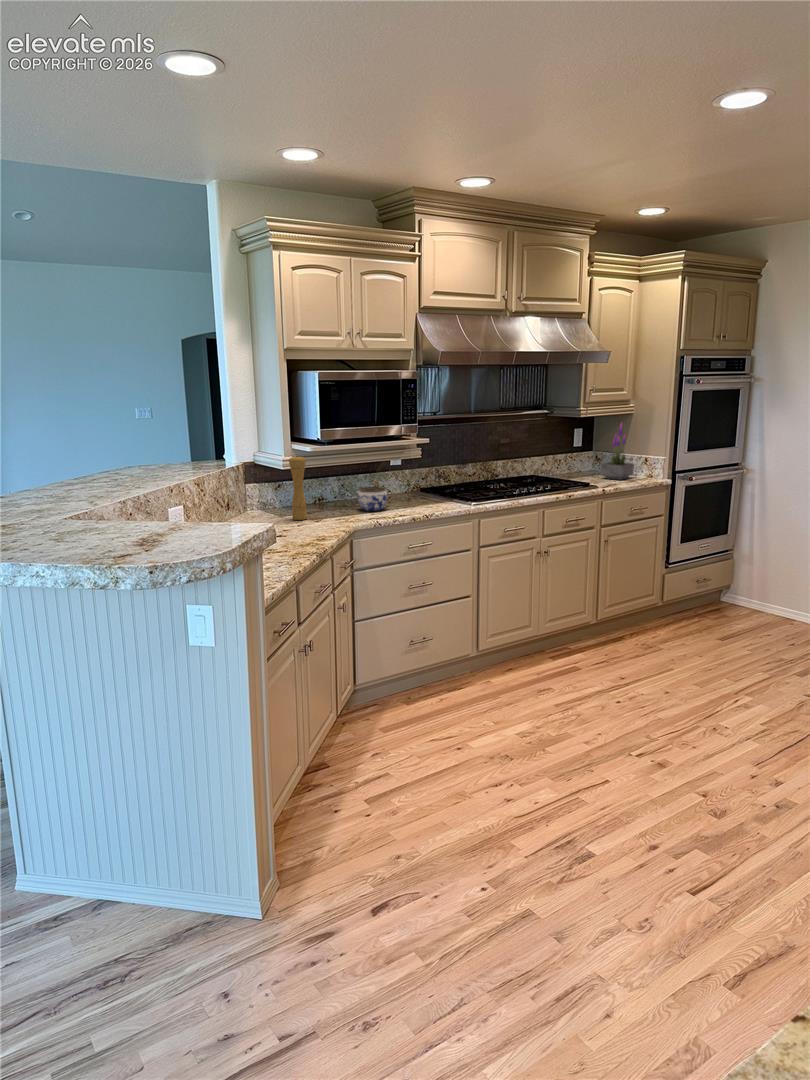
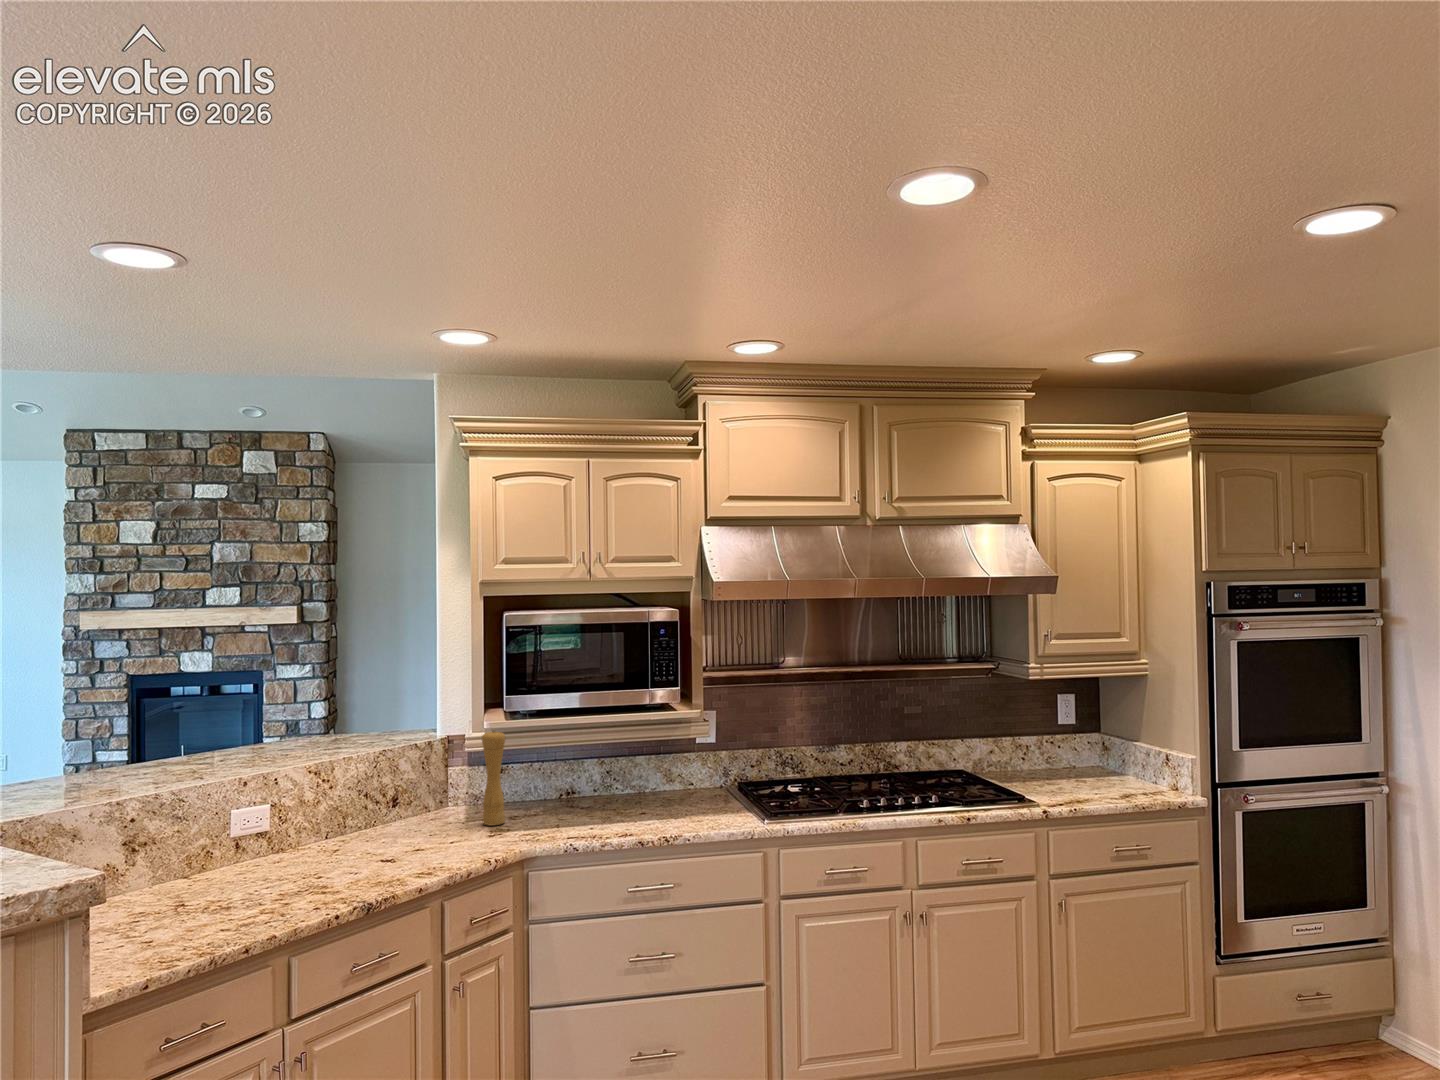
potted plant: present [600,424,634,480] -> none [1071,691,1133,792]
jar: present [358,486,387,511] -> none [593,780,639,819]

